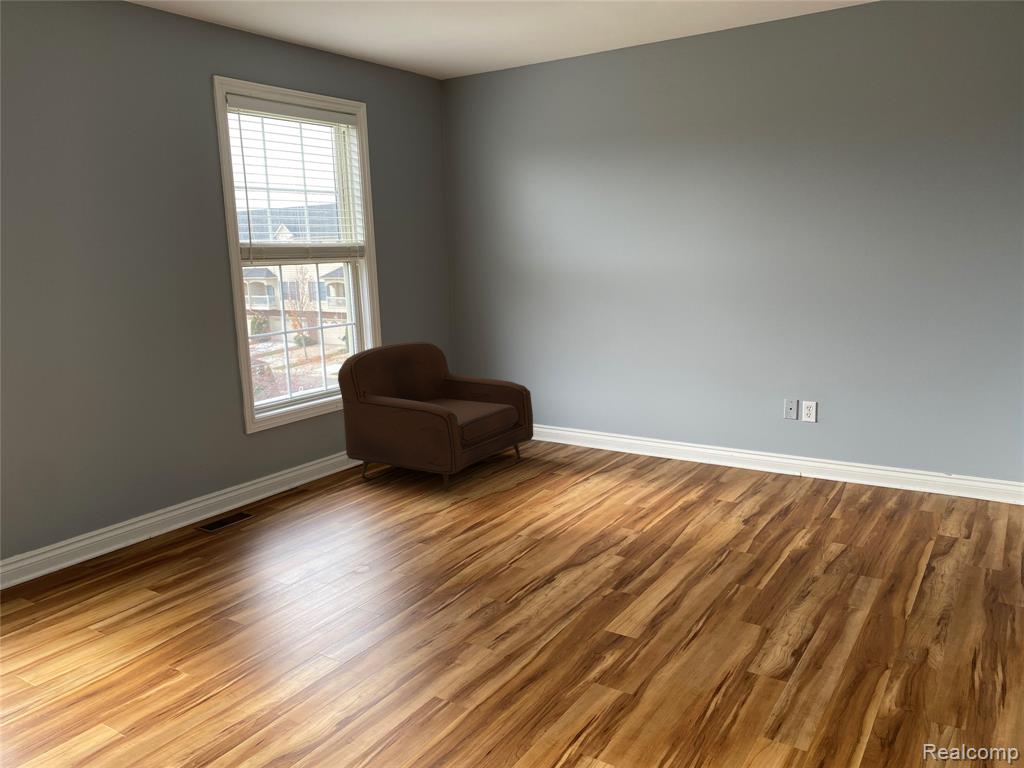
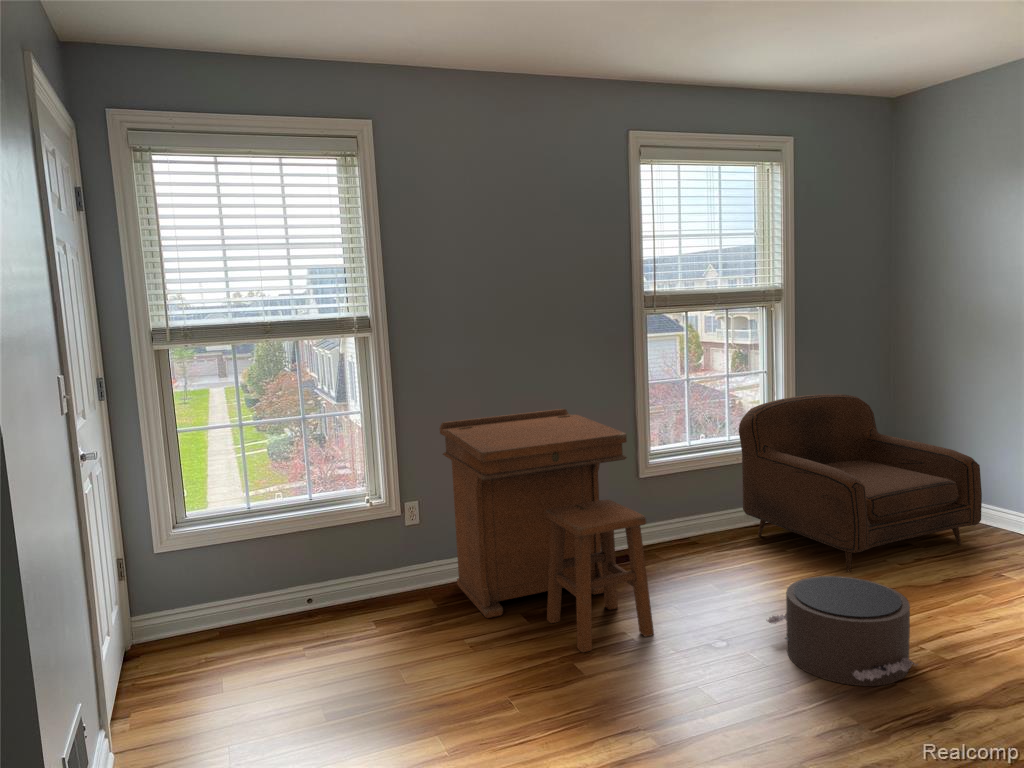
desk: none [10,367,300,608] -> present [440,409,654,653]
pouf: none [399,488,524,573] -> present [766,576,918,686]

